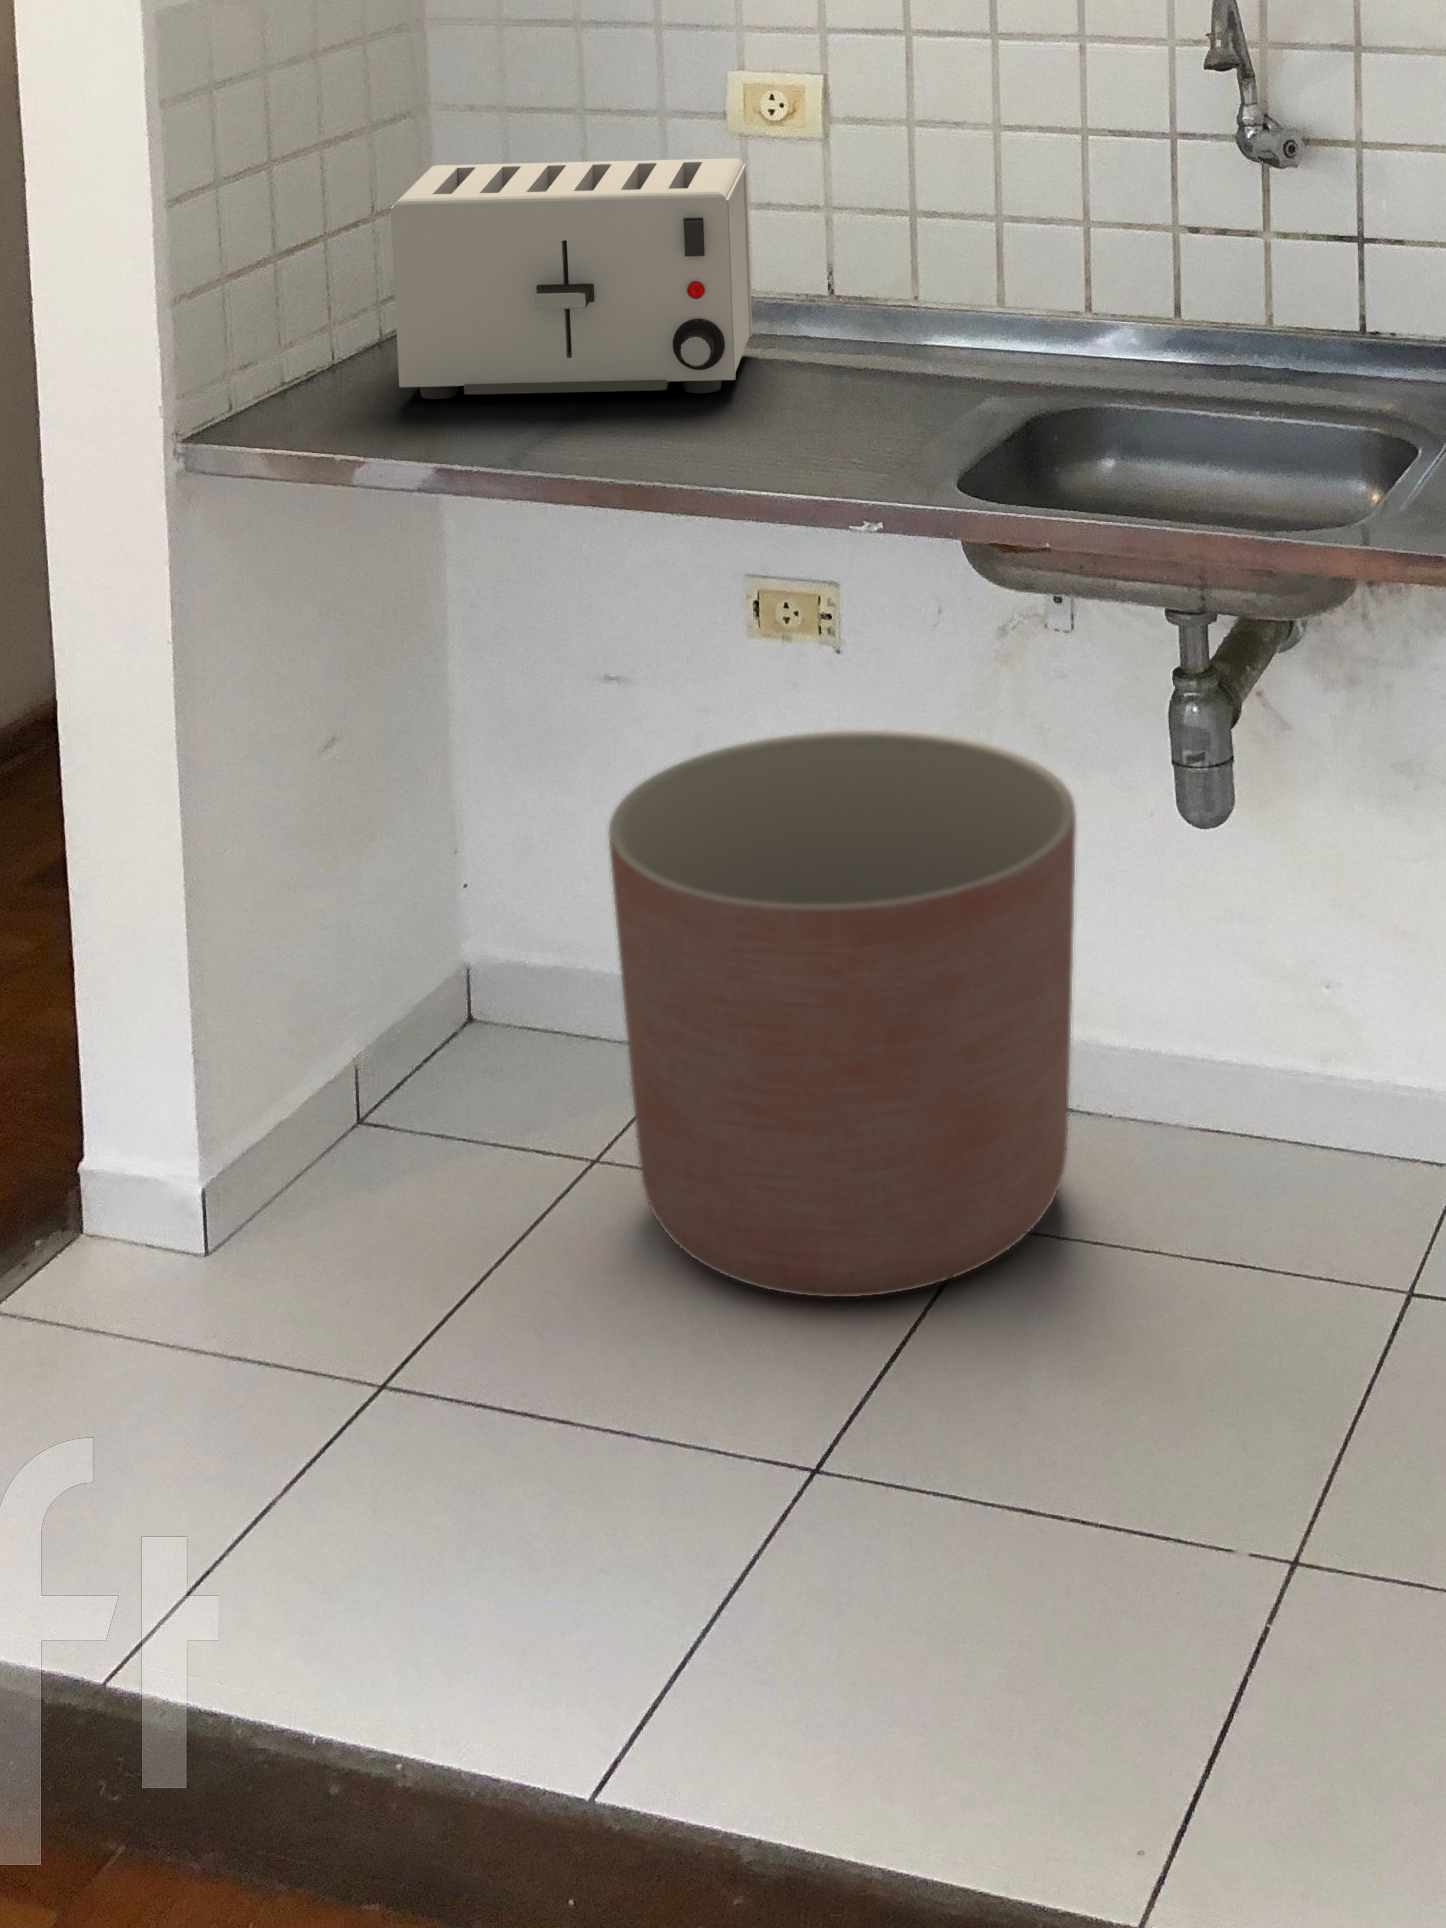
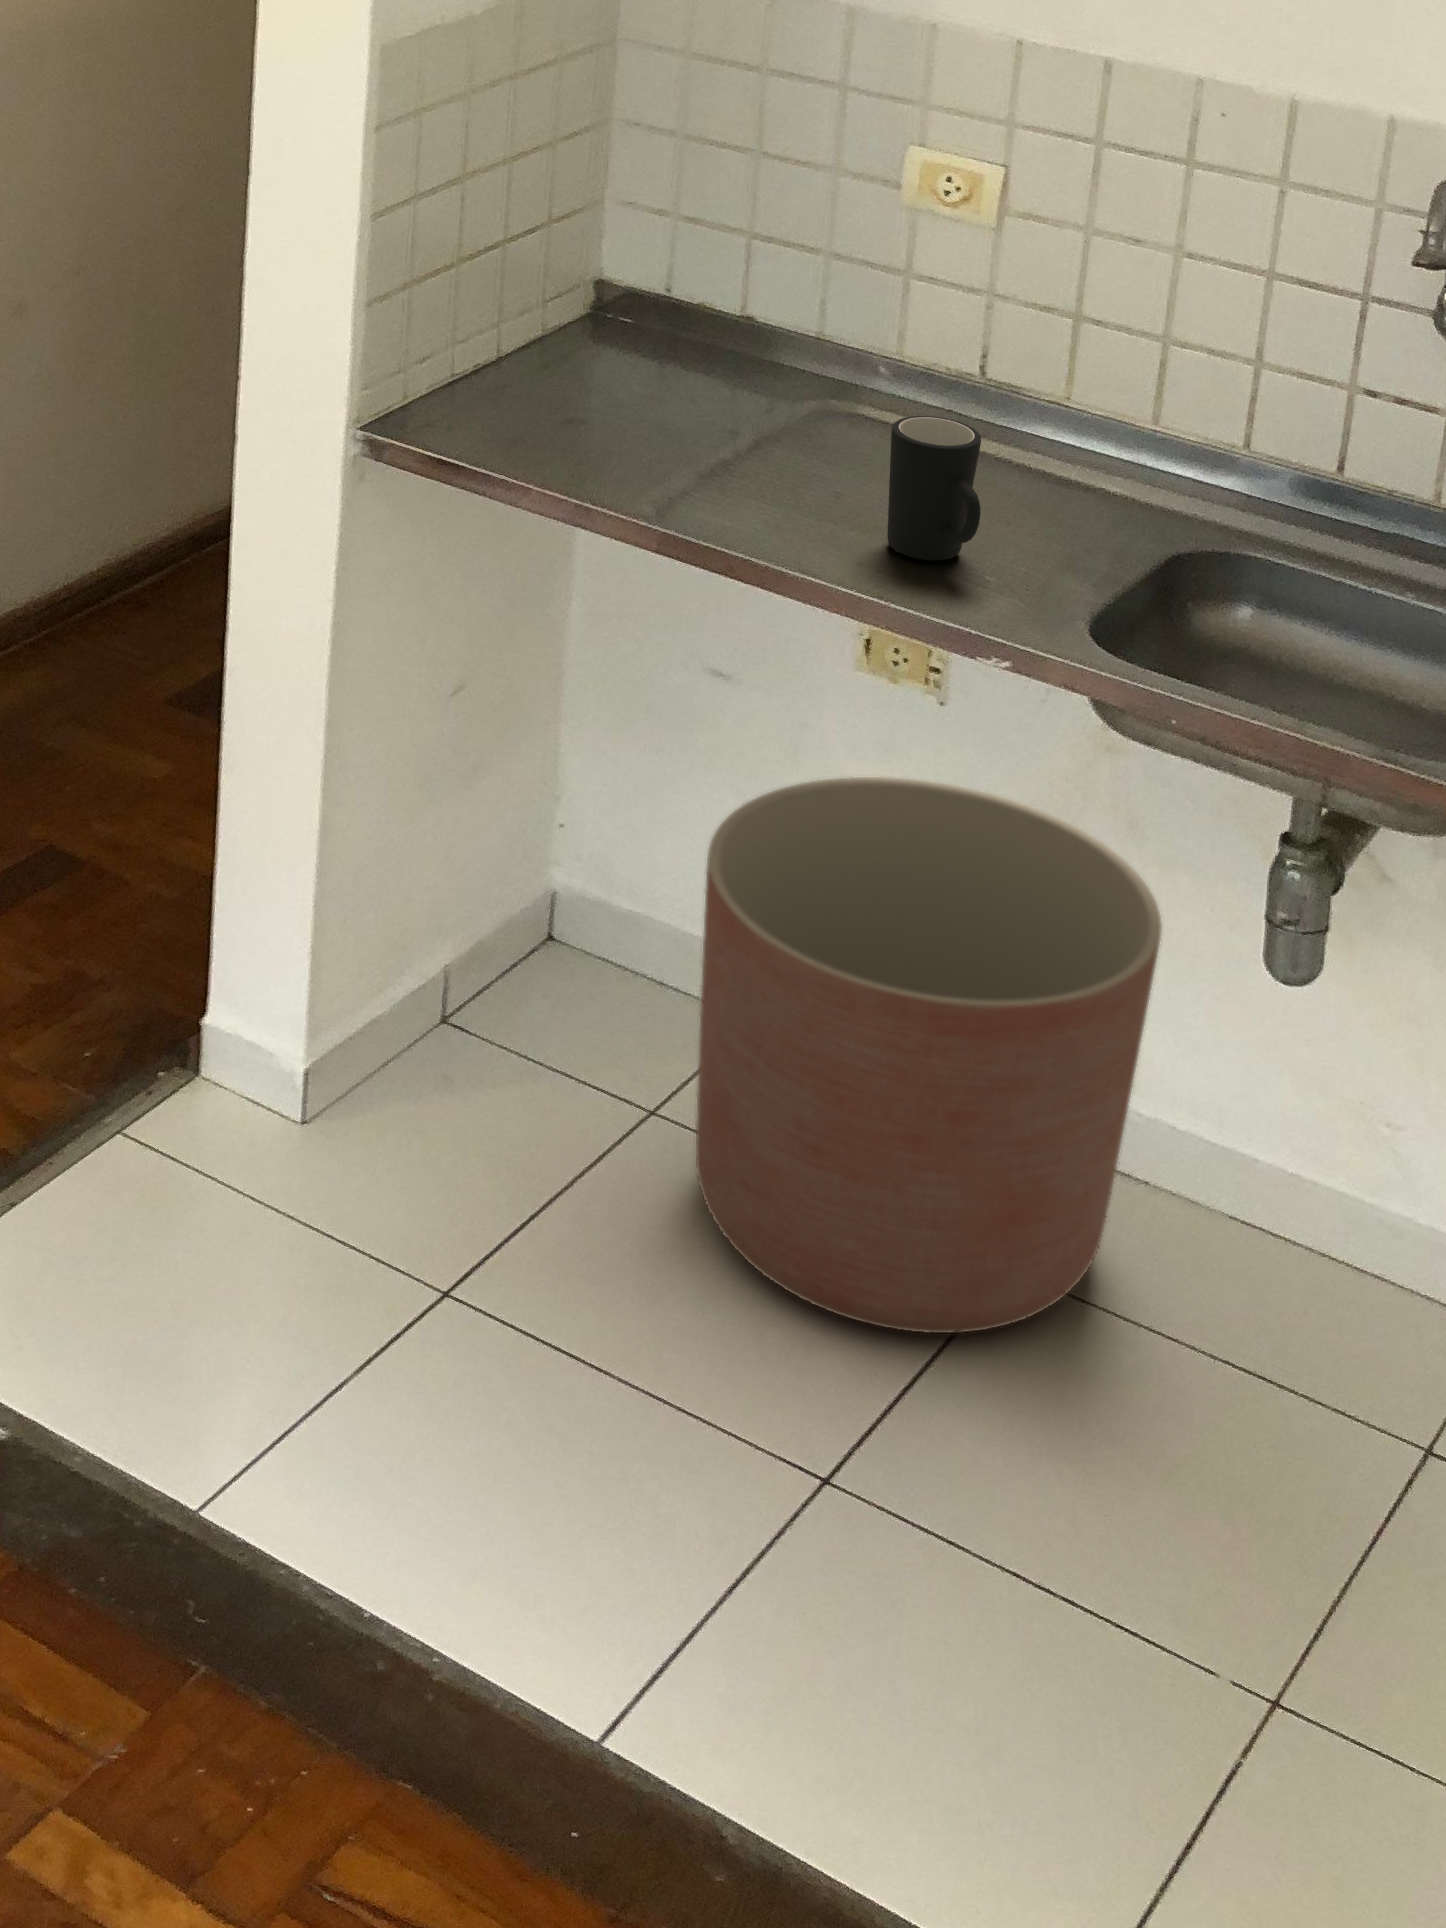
toaster: present [391,158,752,399] -> none [564,195,920,467]
mug: none [731,302,829,447] -> present [887,416,981,561]

